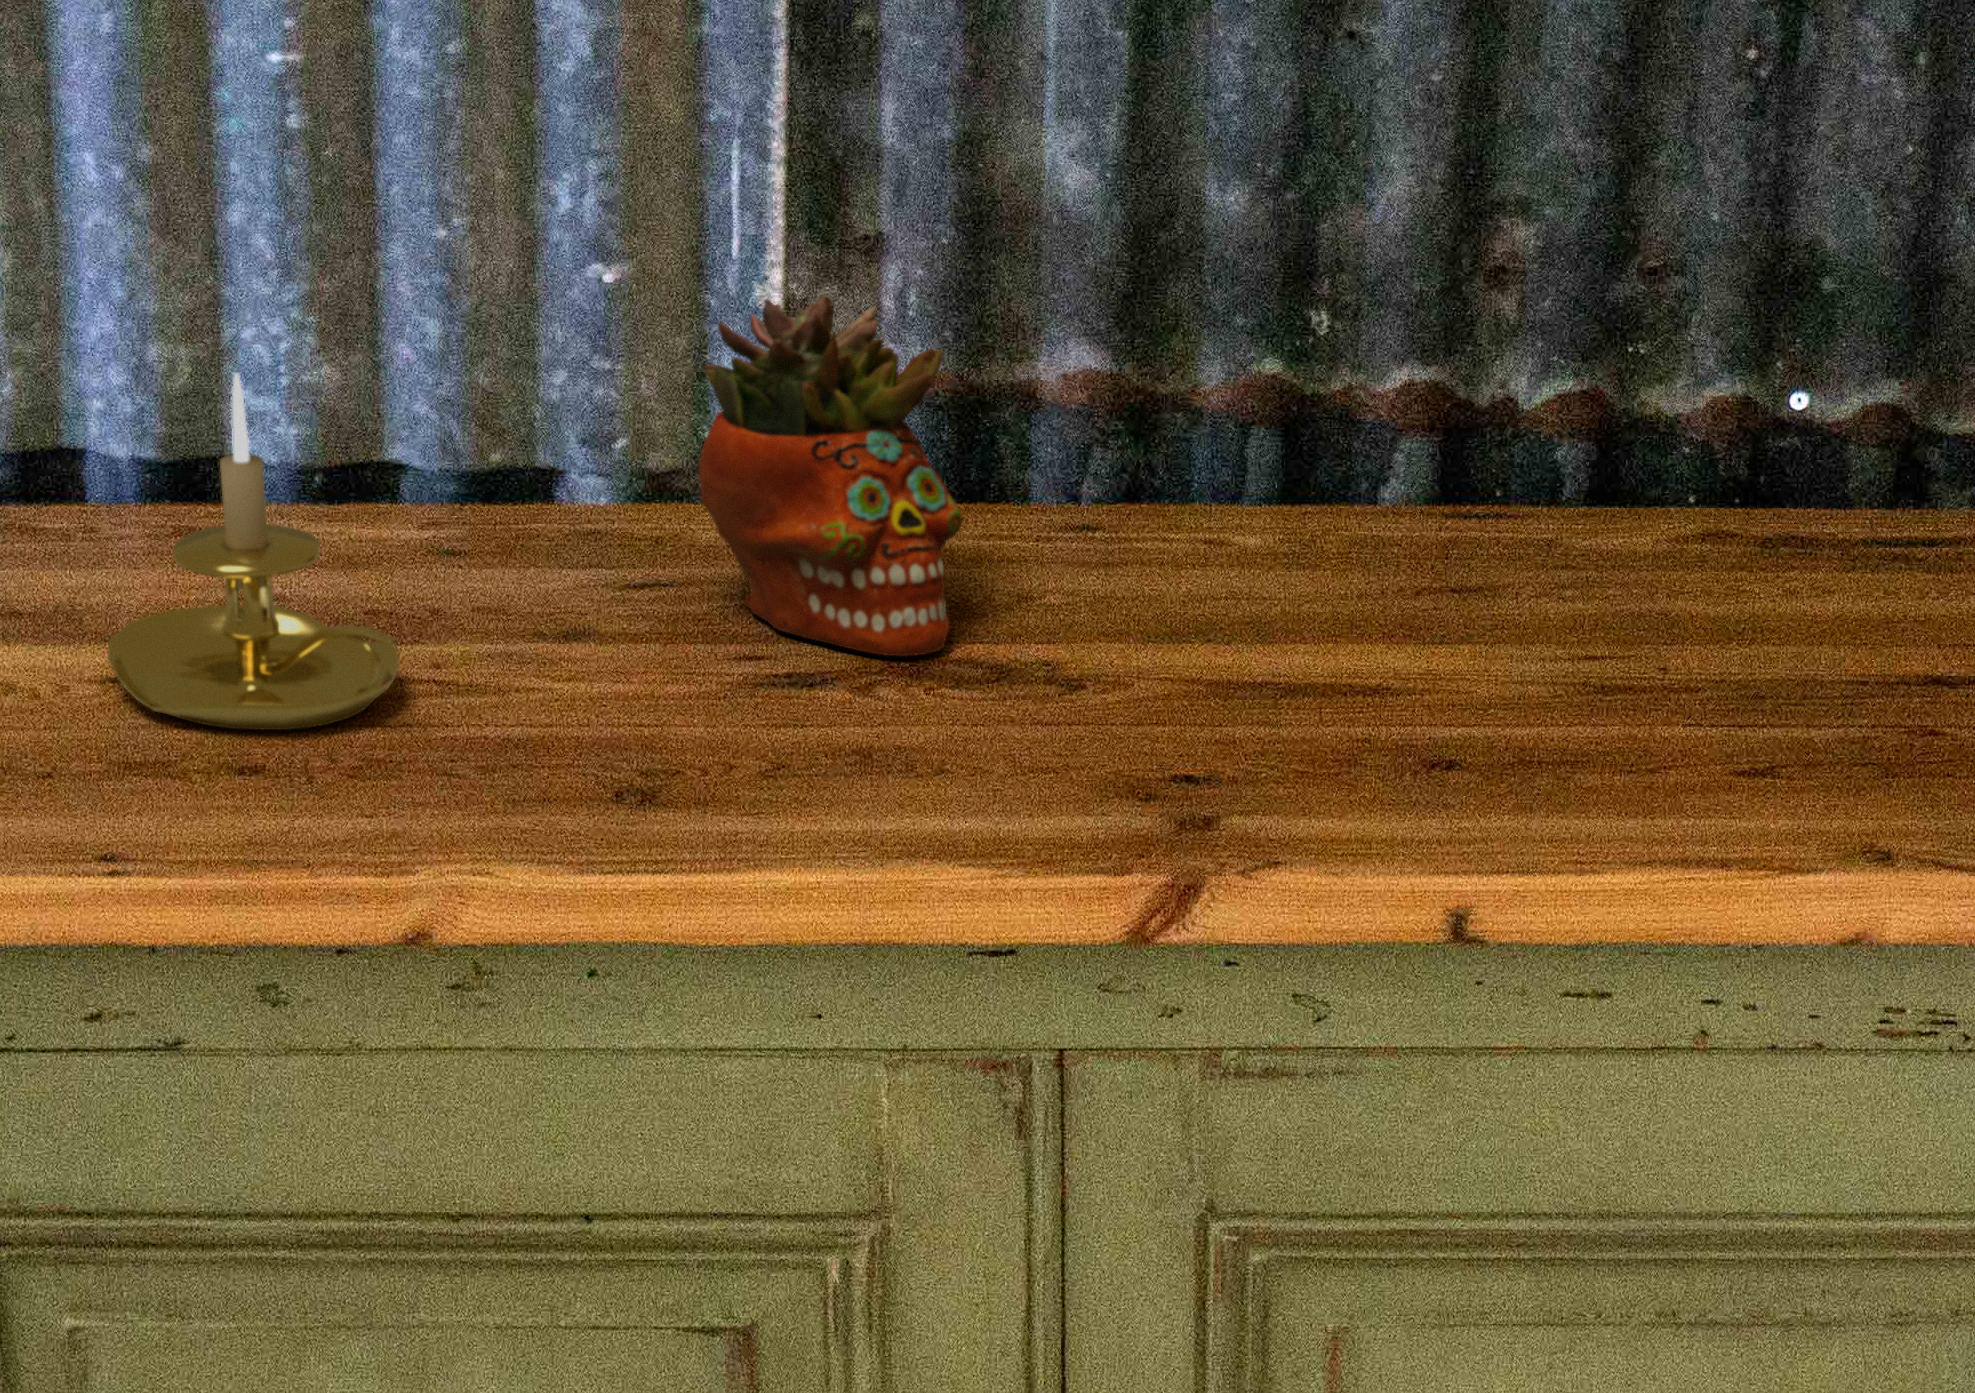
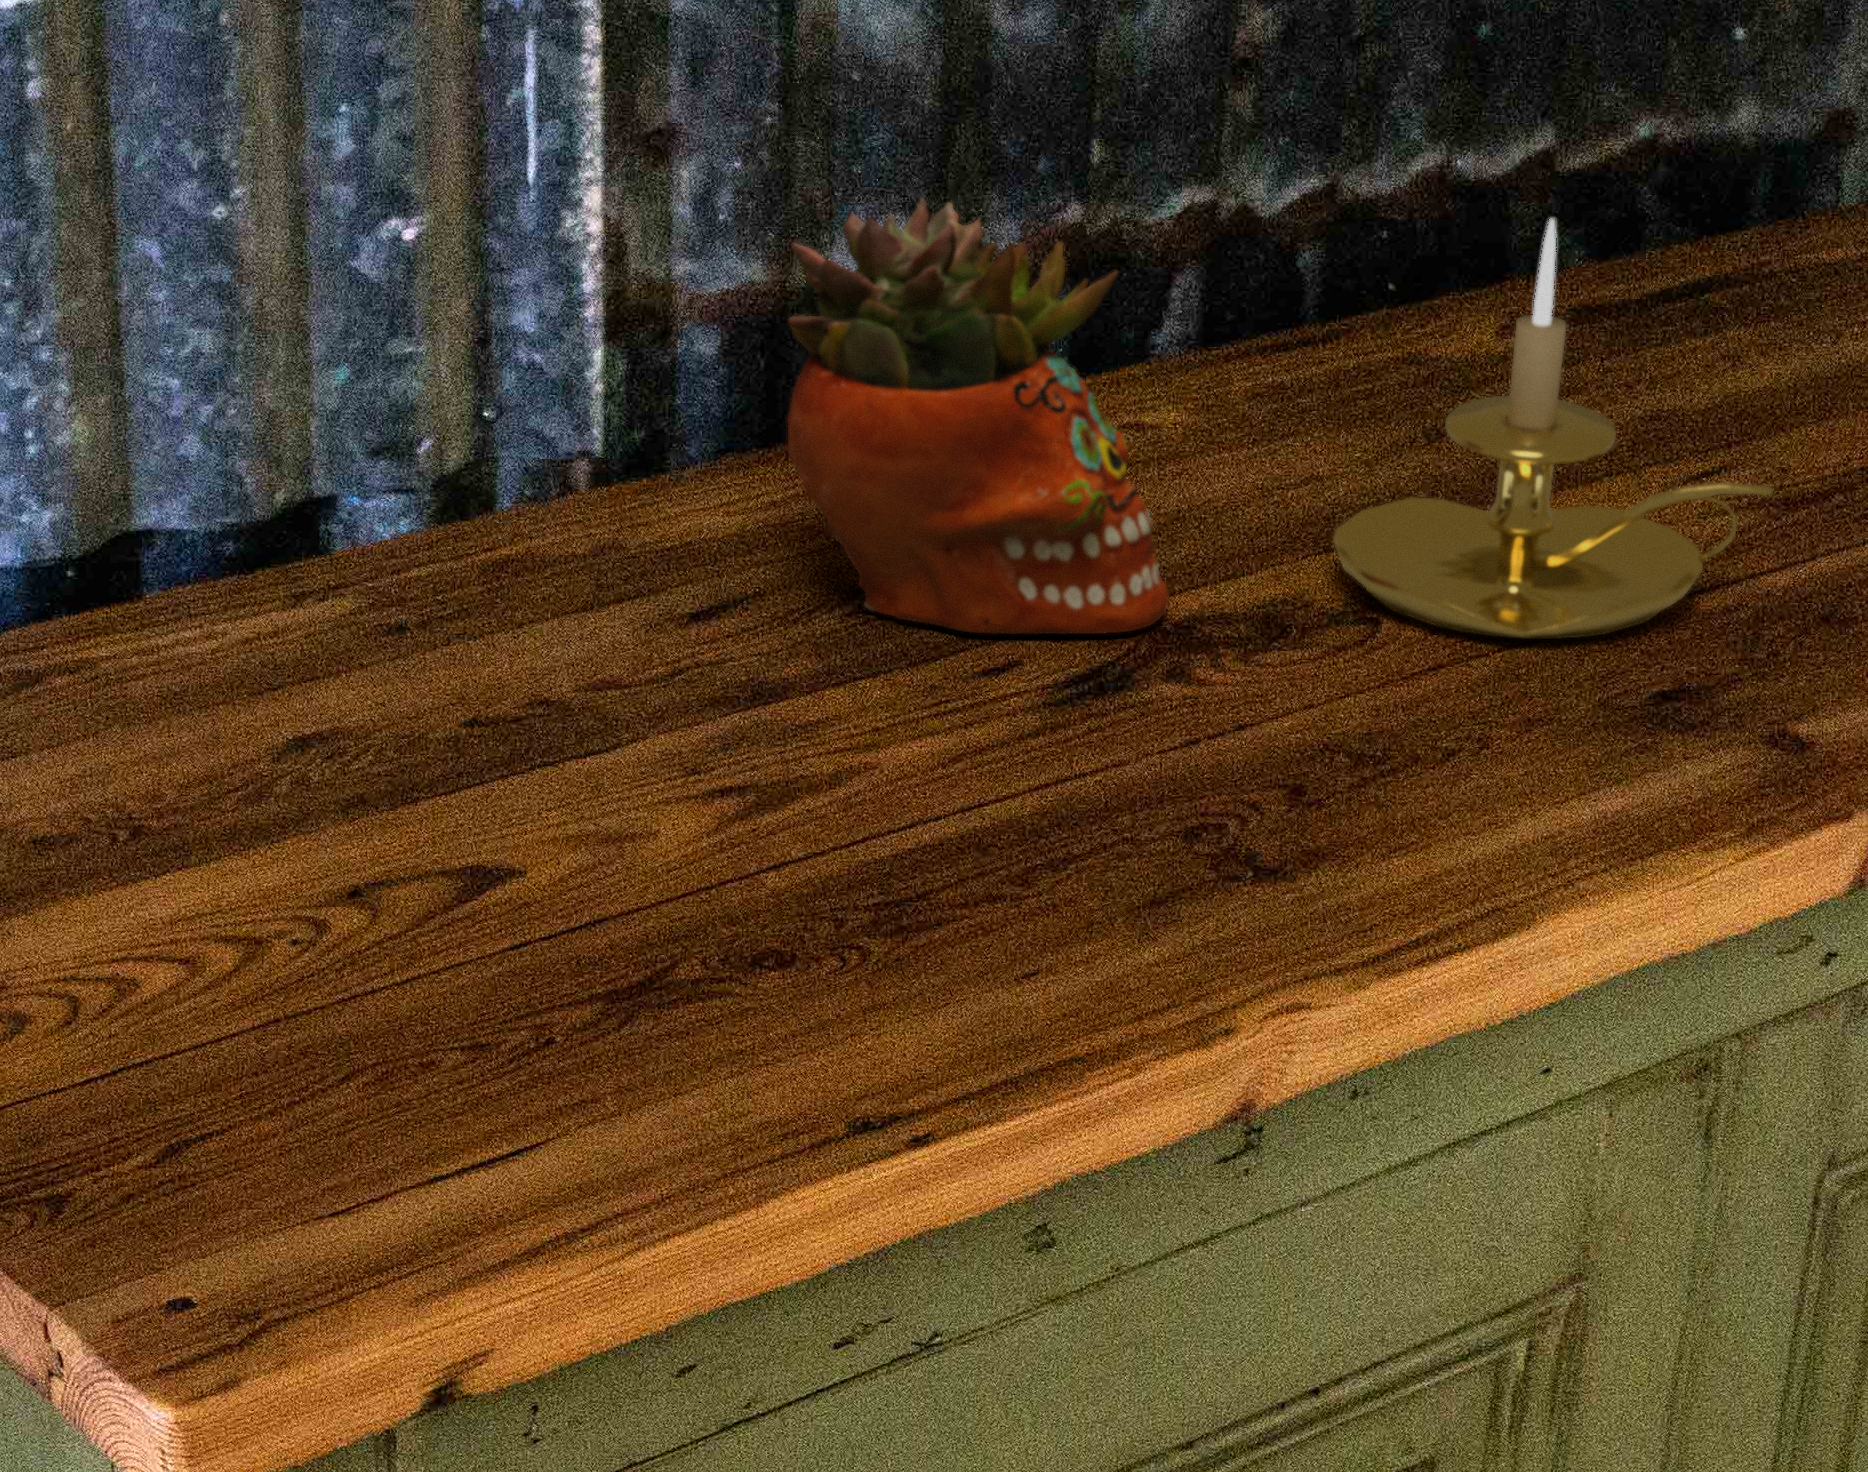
candle holder: present [108,373,400,730] -> present [1333,219,1773,639]

